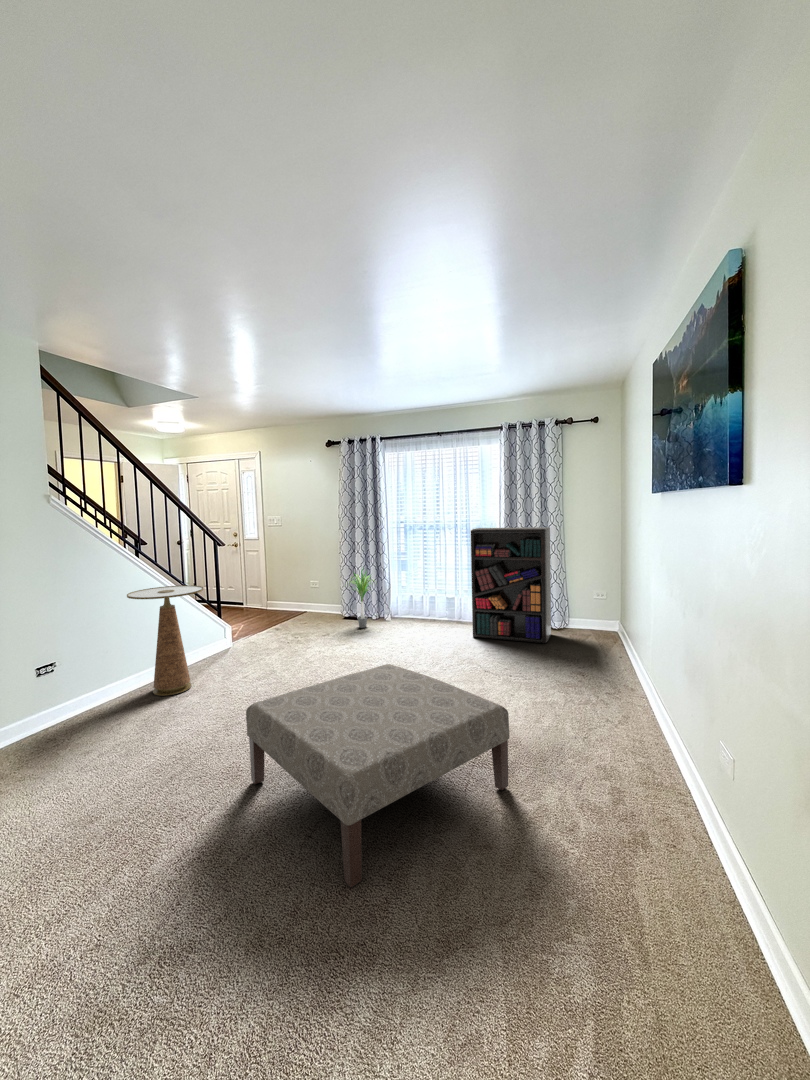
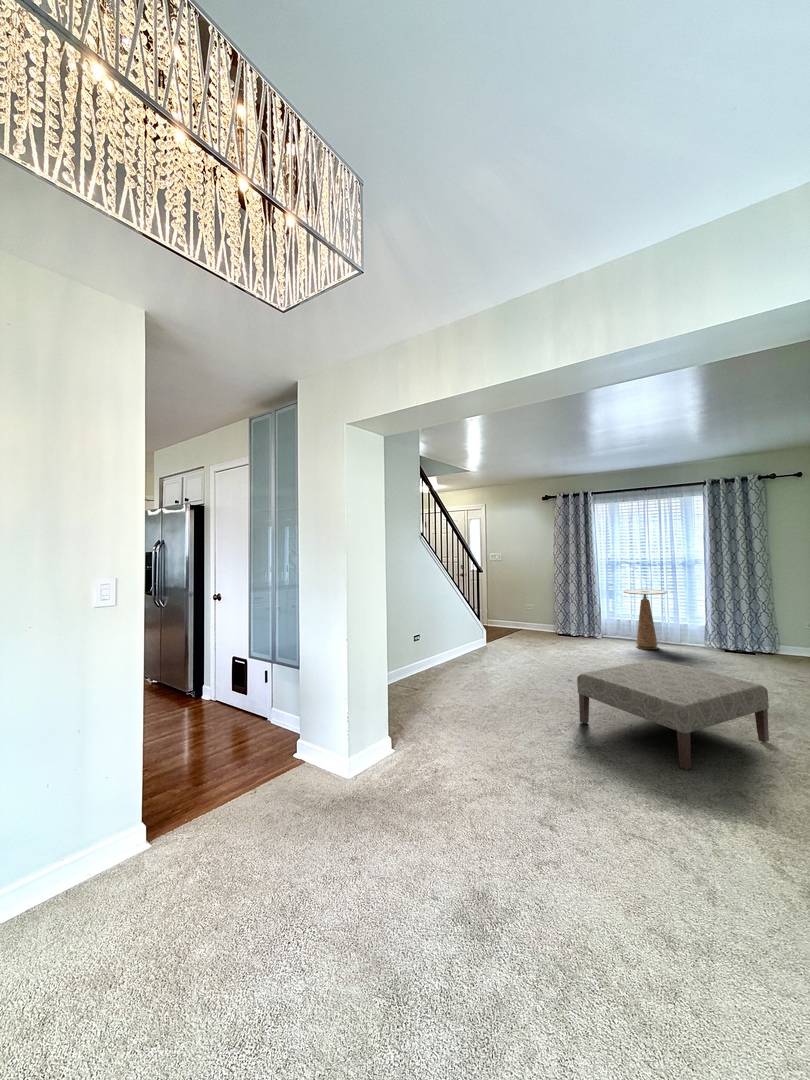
bookshelf: present [471,527,551,643] -> none [682,565,761,663]
potted plant: present [352,572,371,628] -> none [562,593,596,644]
side table: present [127,585,203,696] -> present [624,590,667,650]

